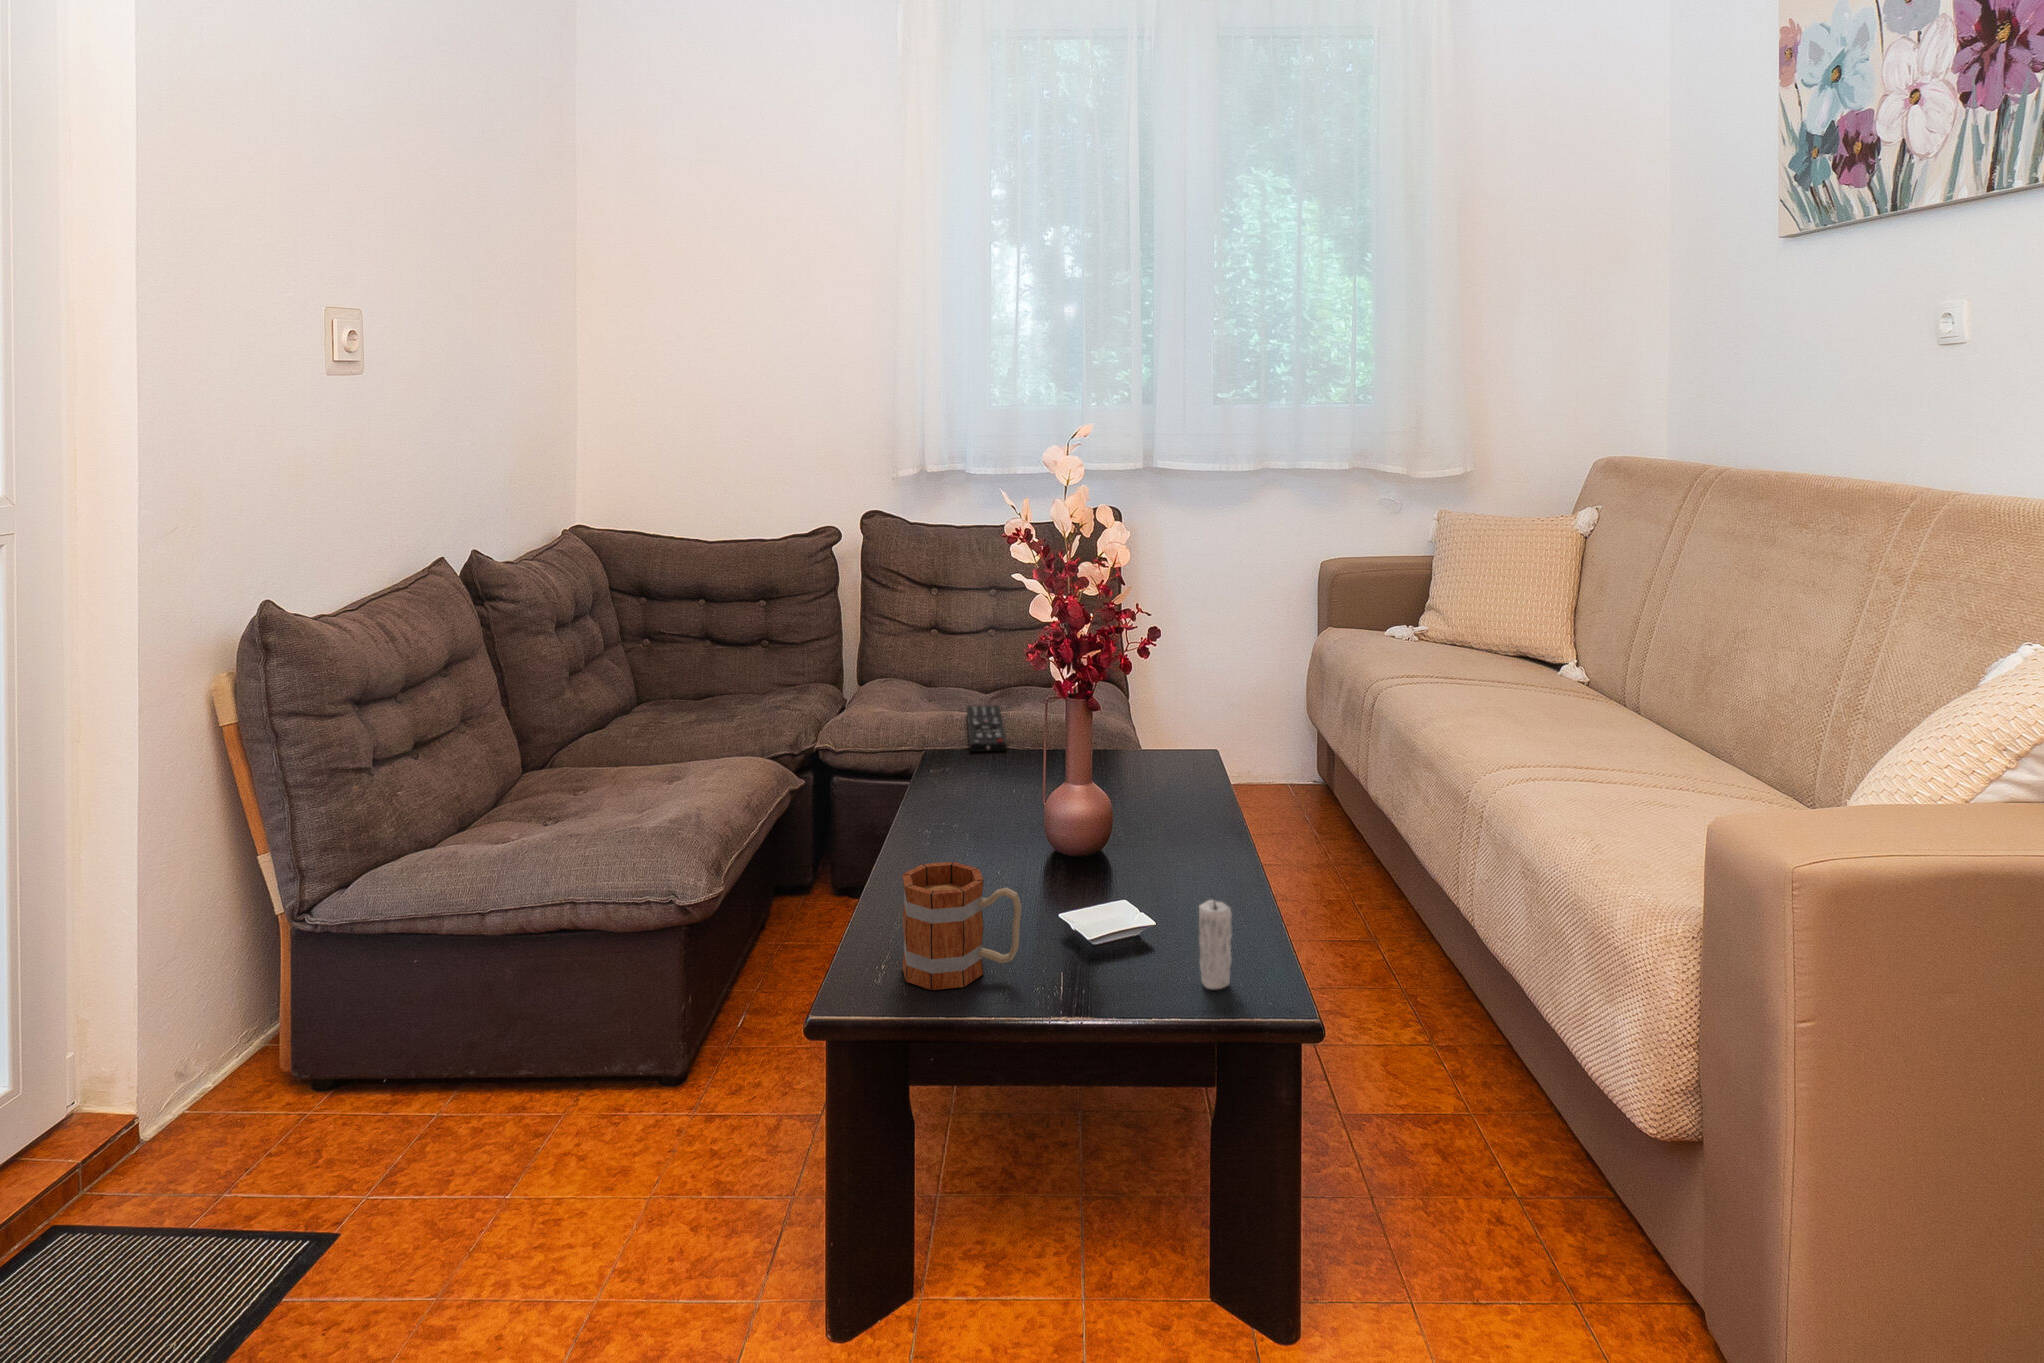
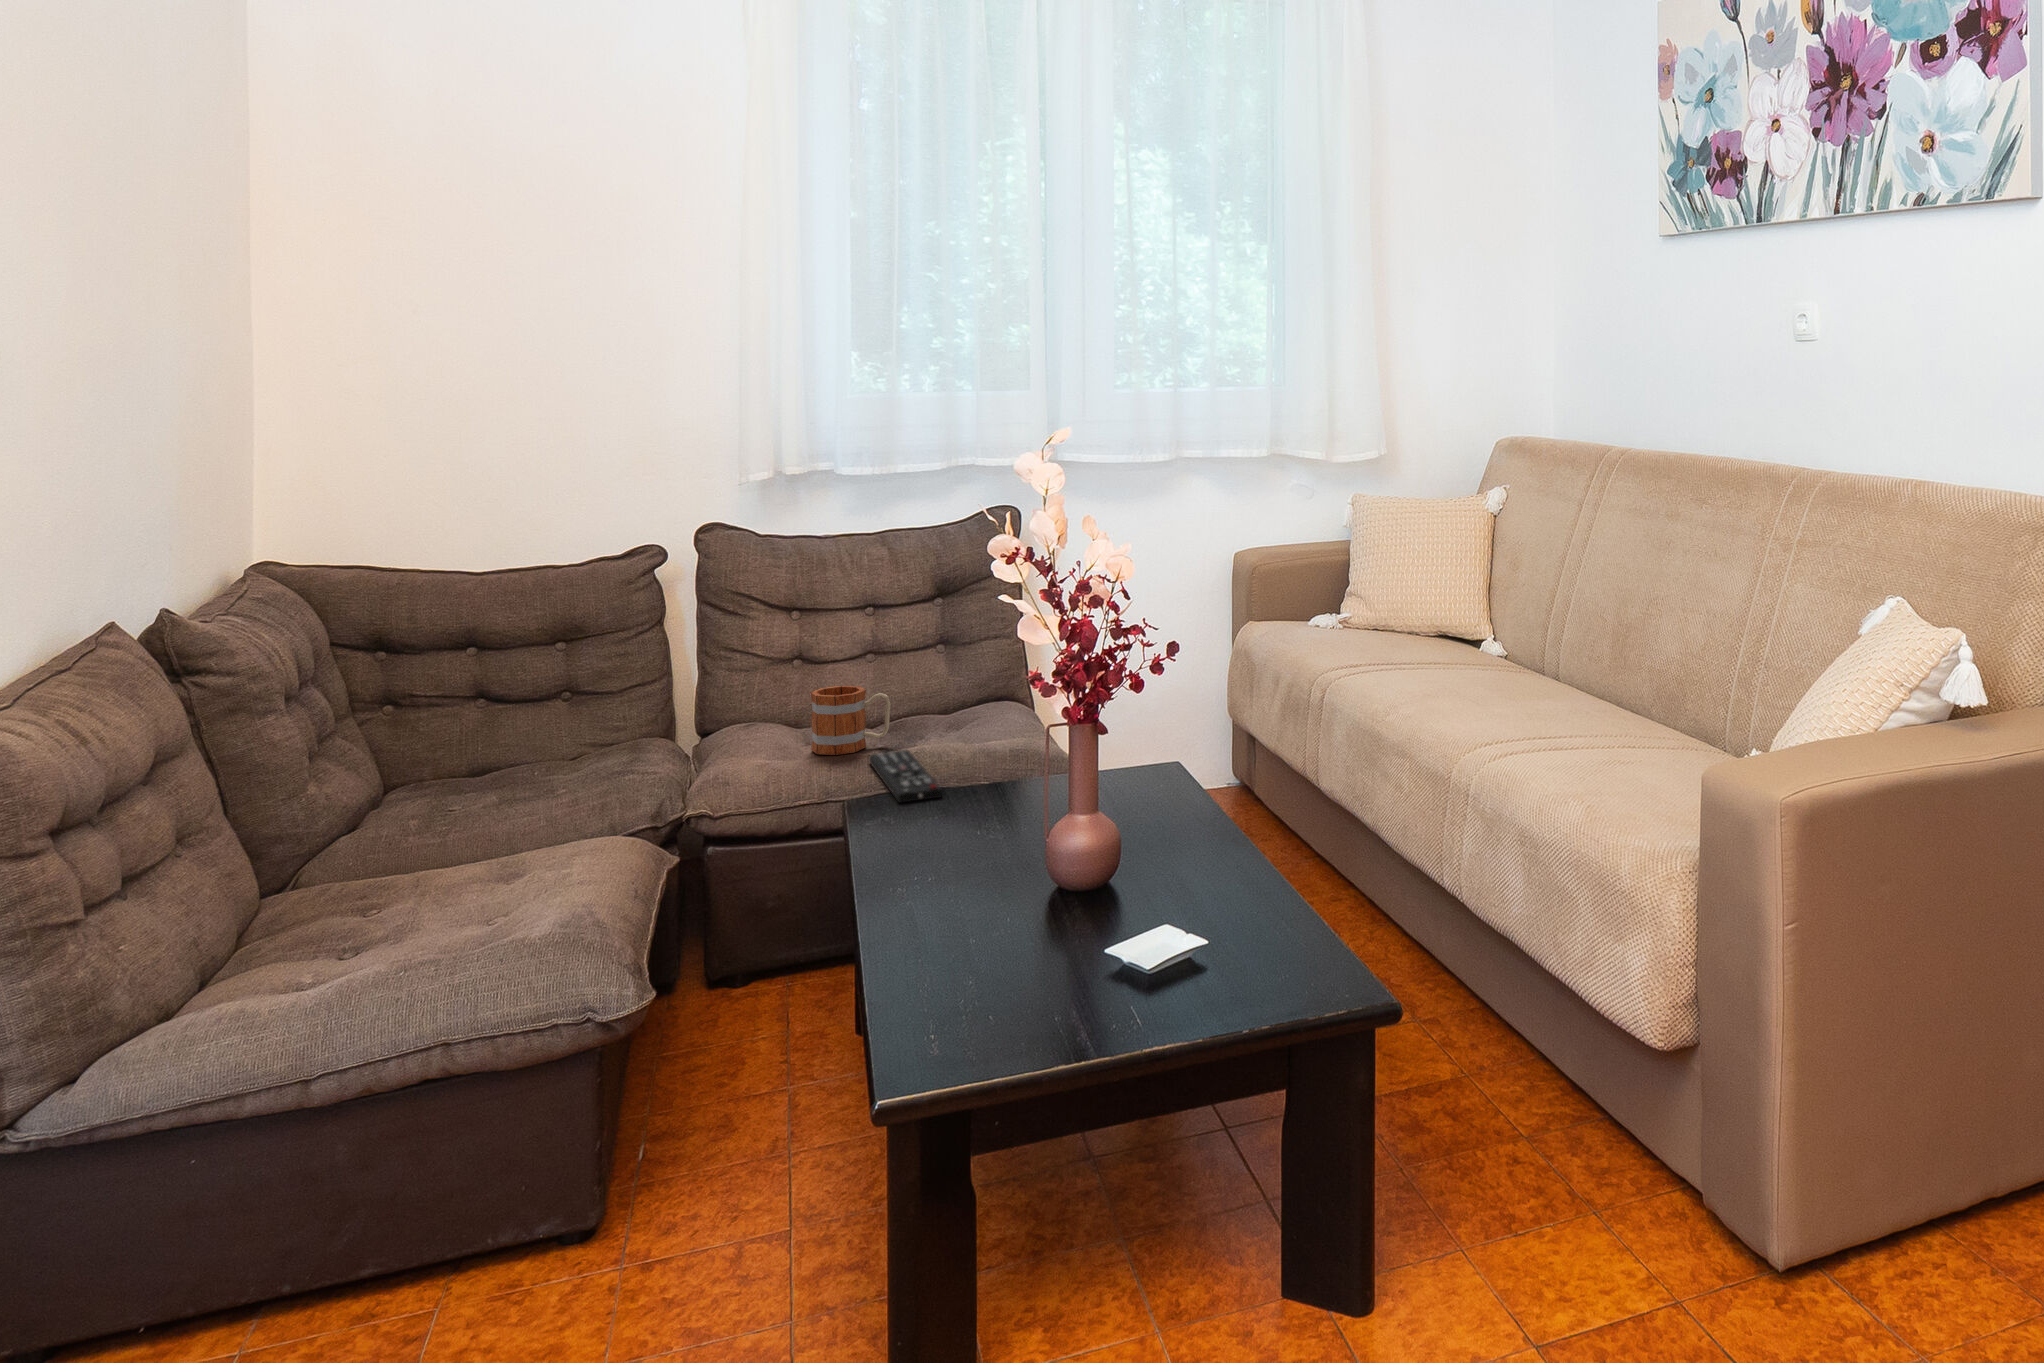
mug: present [902,862,1021,990] -> present [811,686,891,755]
candle: present [1199,900,1232,990] -> none [1275,888,1309,986]

